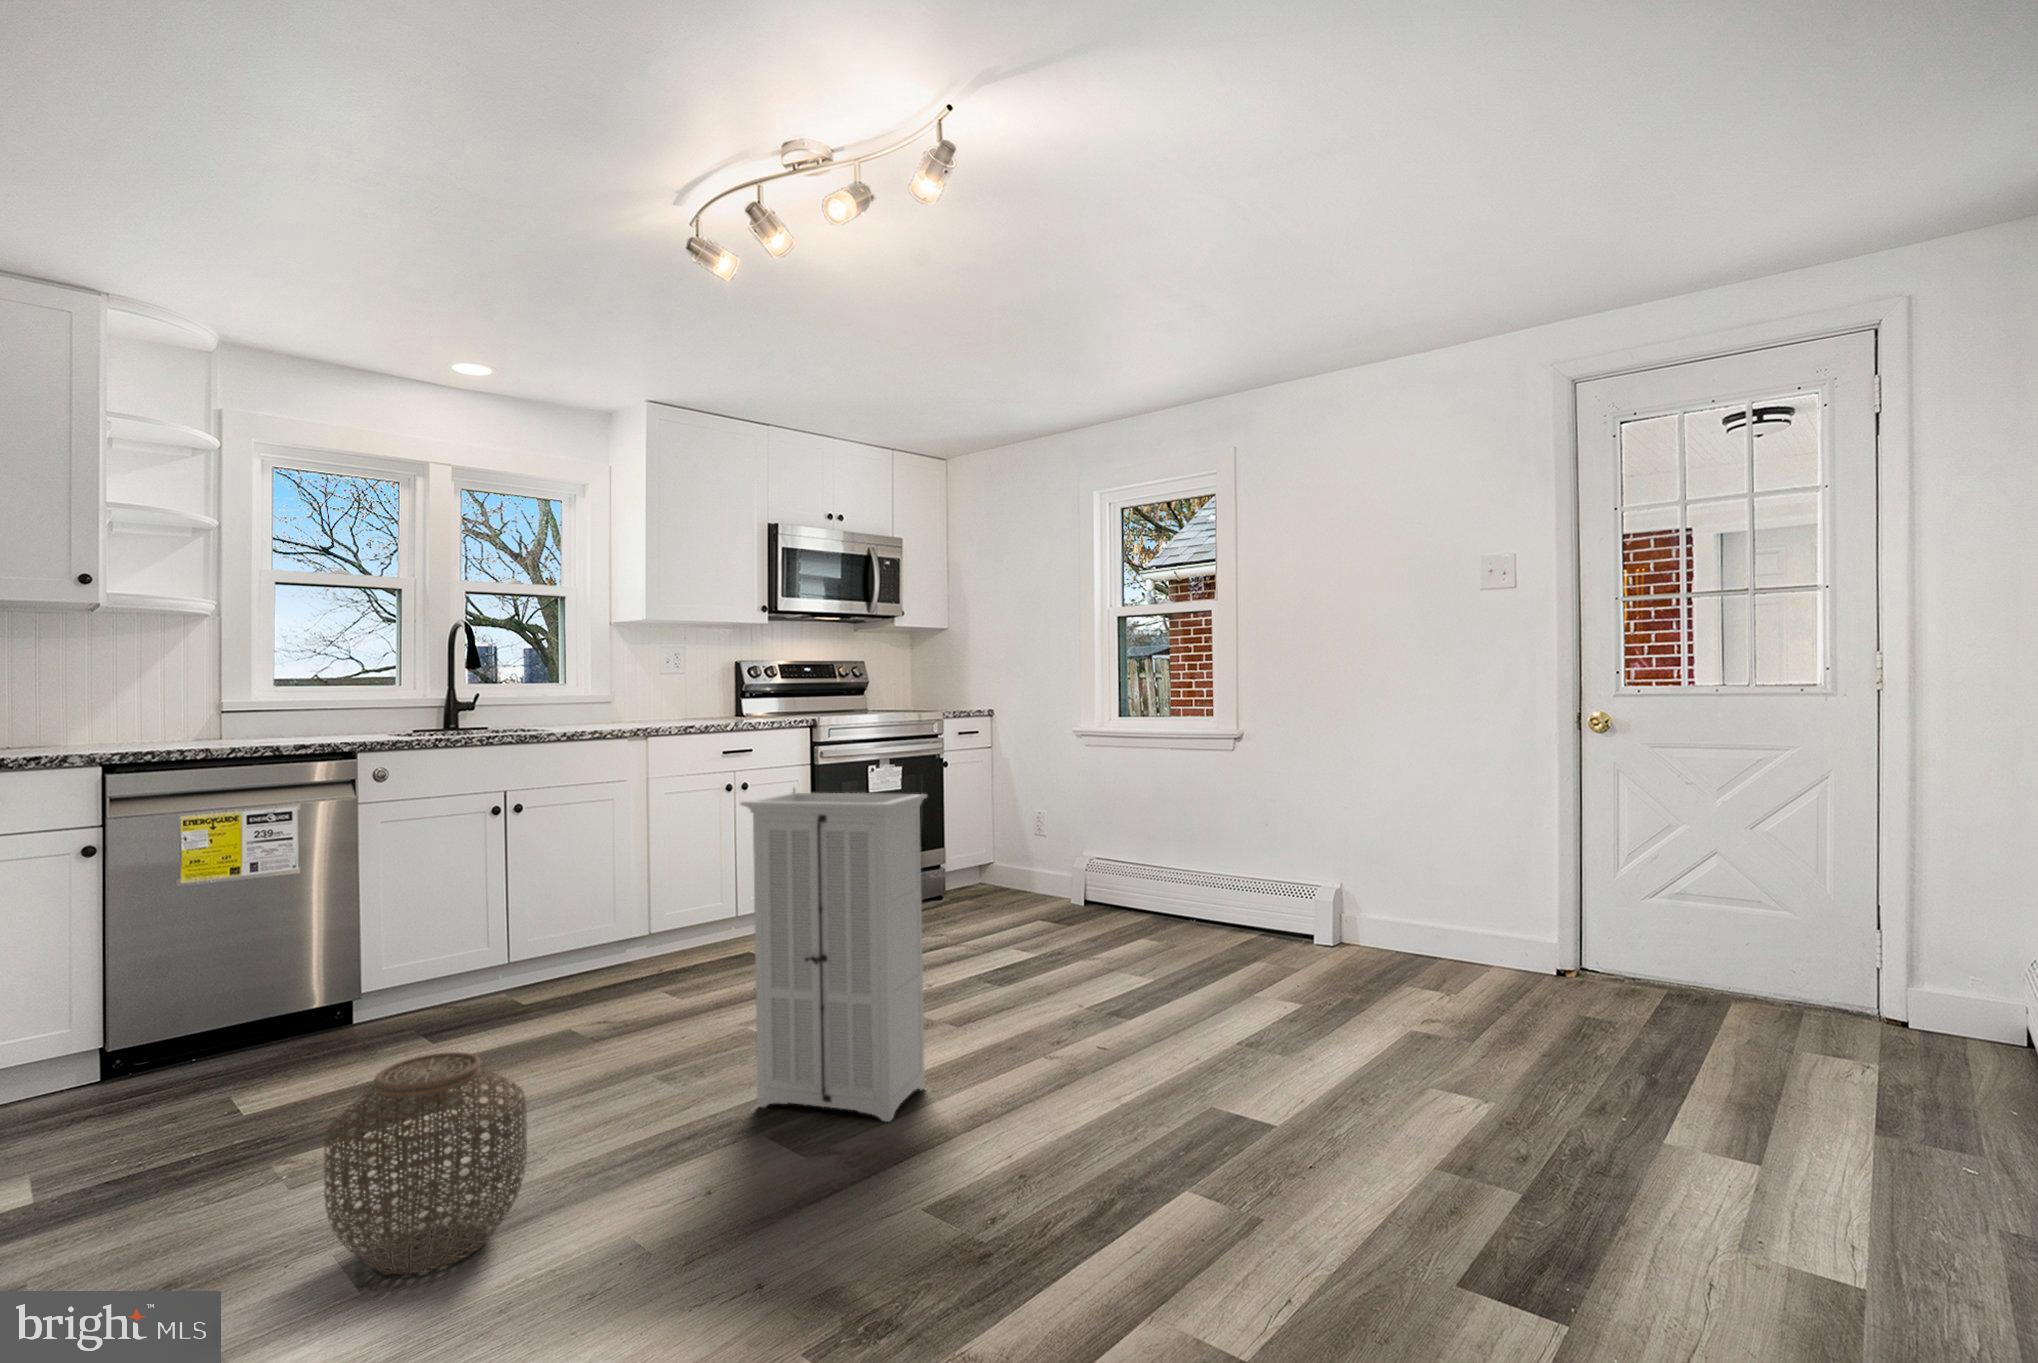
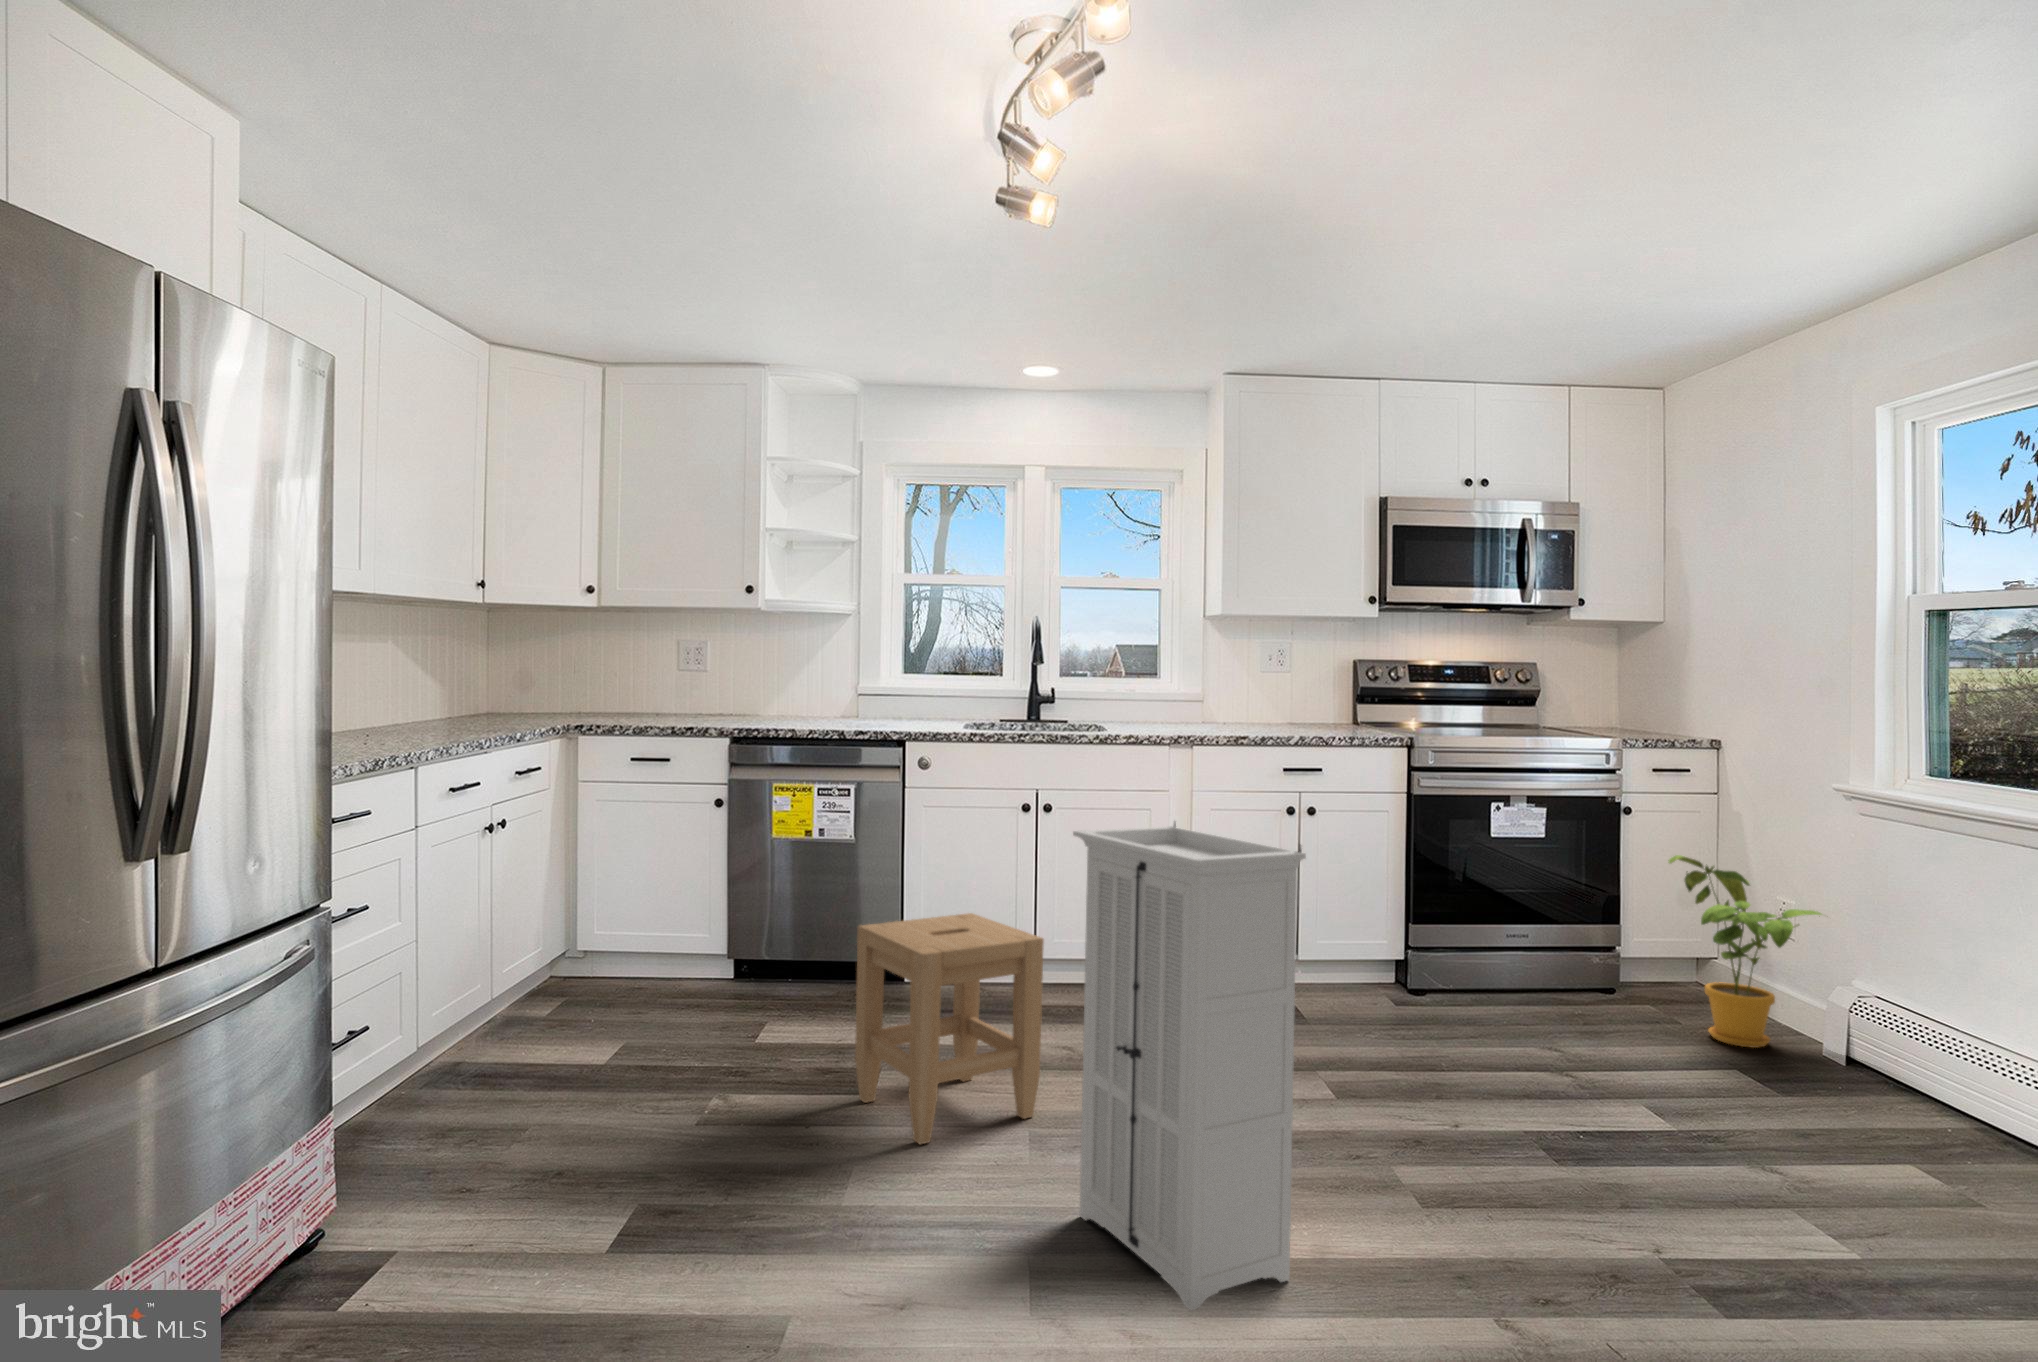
house plant: none [979,789,1064,907] -> present [1668,855,1822,1048]
stool: none [447,906,644,1113] -> present [855,913,1044,1145]
woven basket: present [324,1052,527,1274] -> none [581,1045,766,1267]

